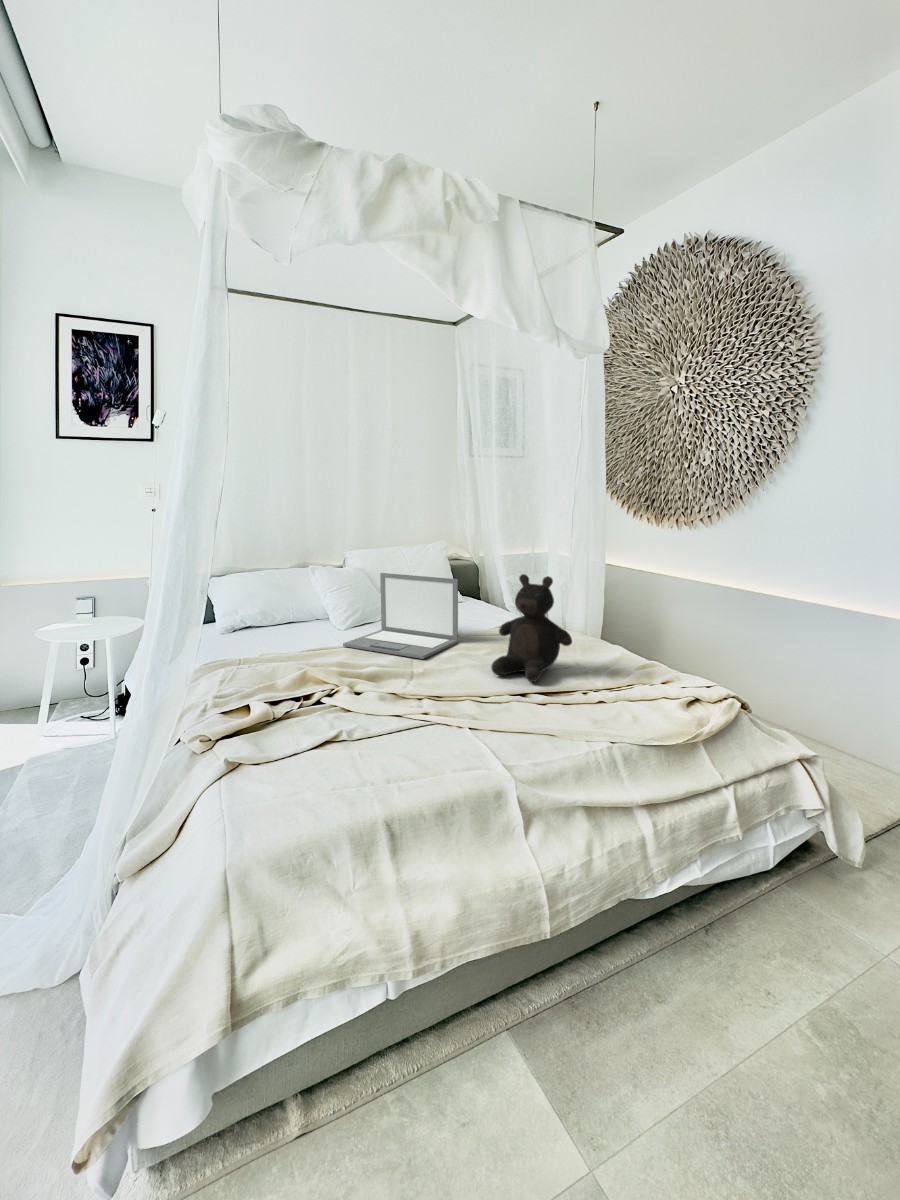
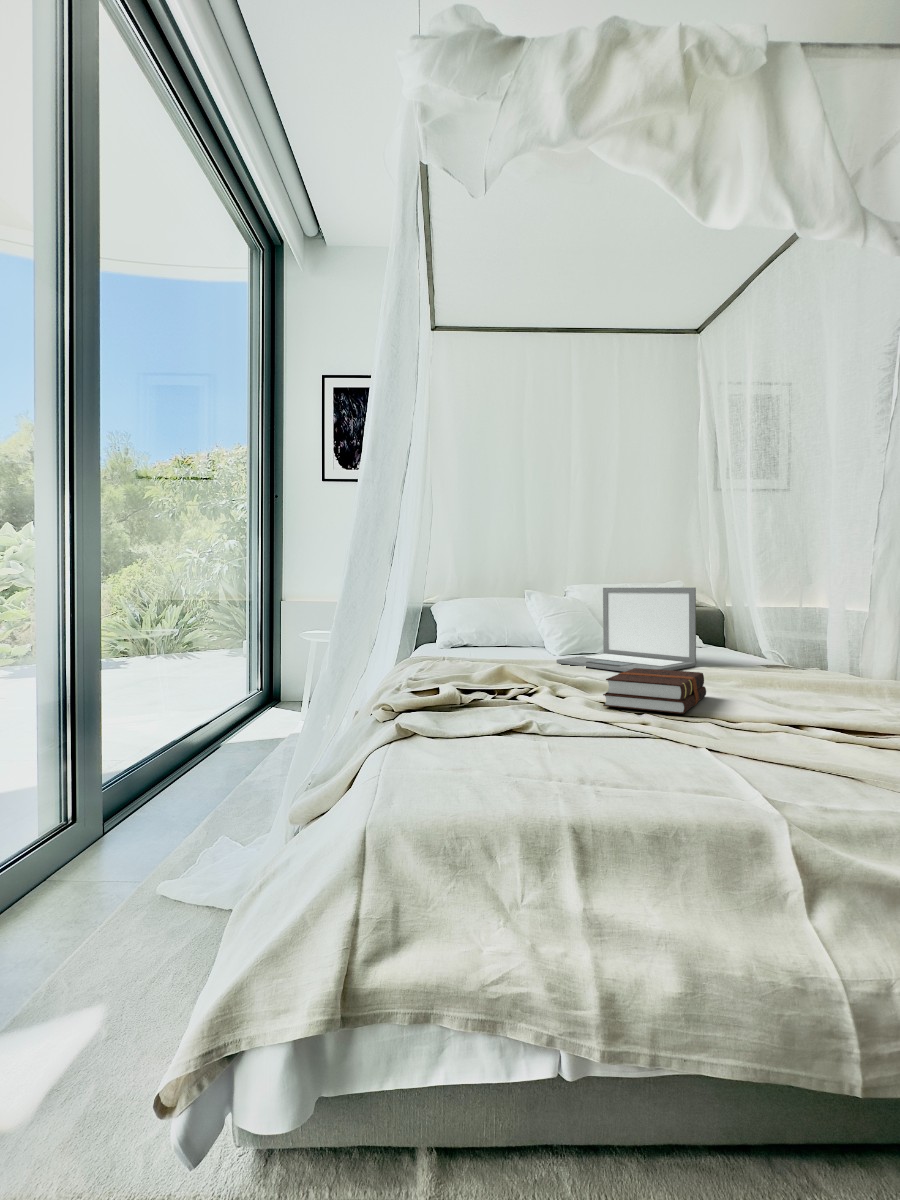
teddy bear: present [491,574,572,682] -> none [737,563,859,699]
hardback book: none [394,664,470,710] -> present [603,668,706,714]

